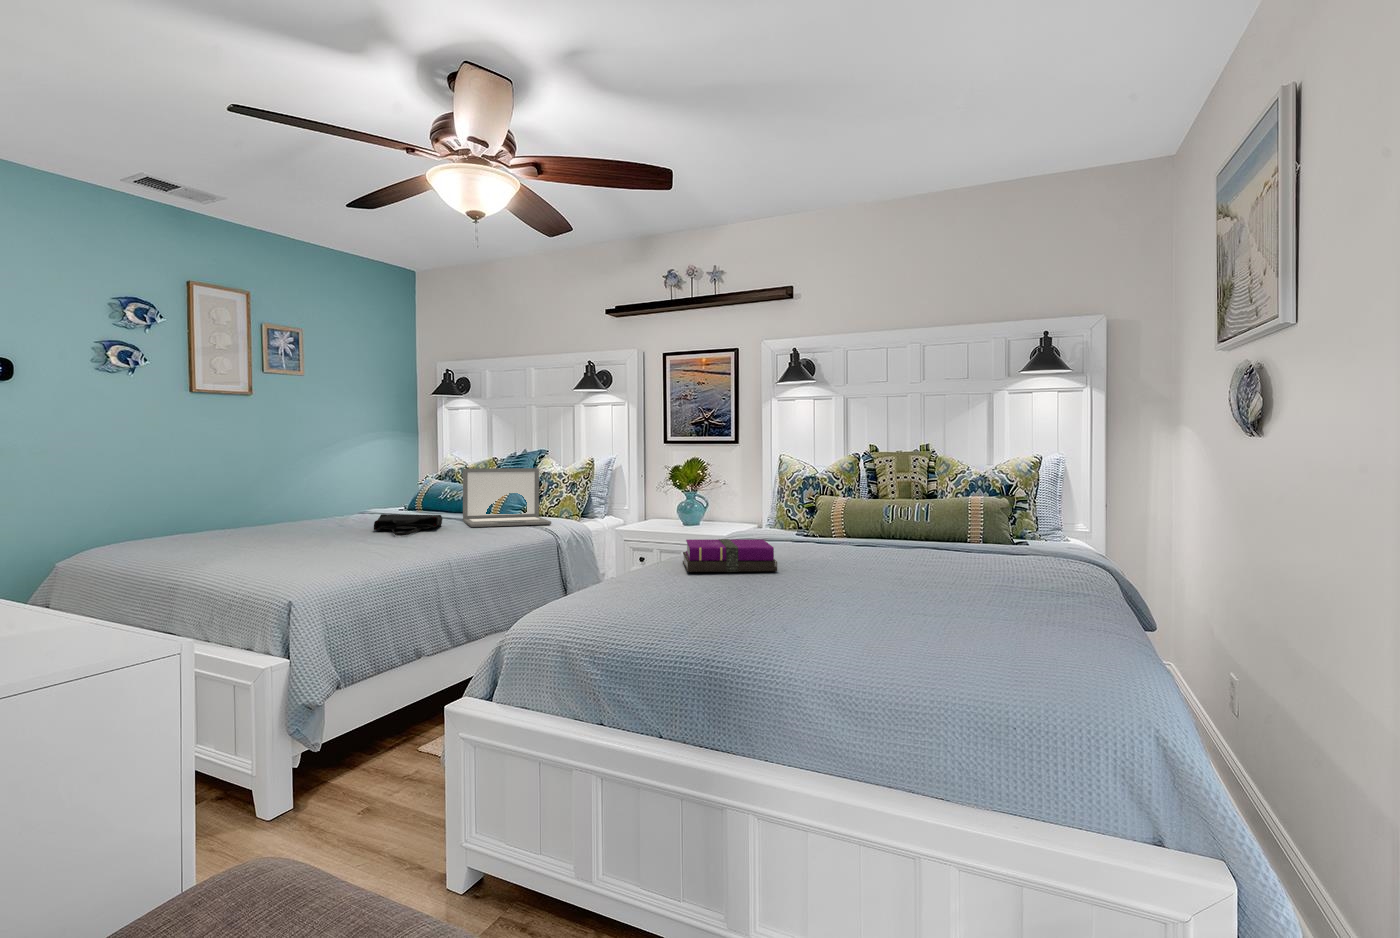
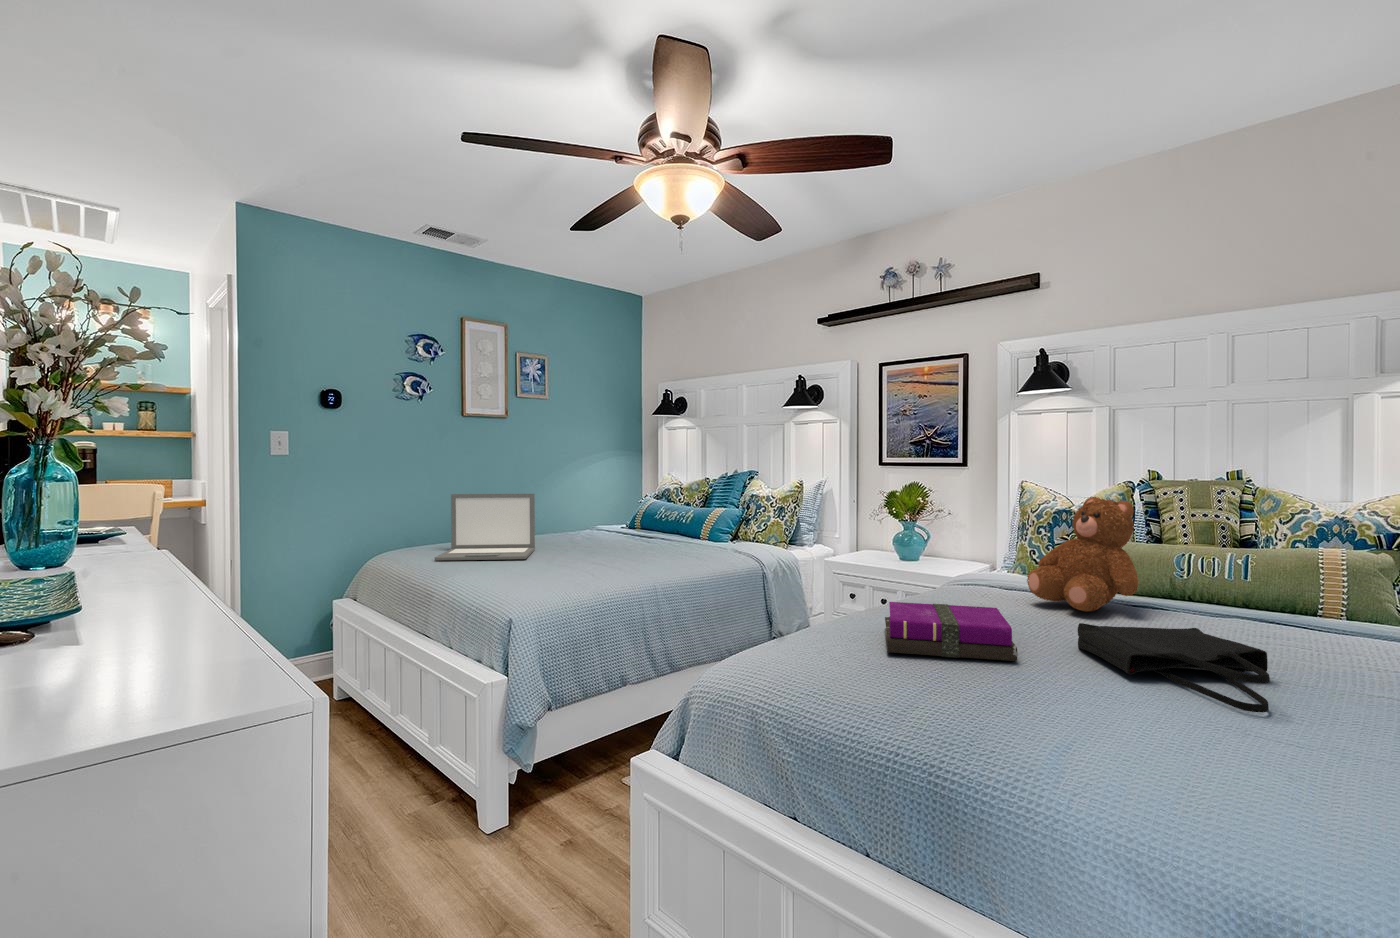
teddy bear: none [784,461,859,546] -> present [1027,497,1139,612]
laptop: present [463,468,551,527] -> present [434,494,535,560]
tote bag: present [374,514,442,536] -> present [1078,623,1270,713]

